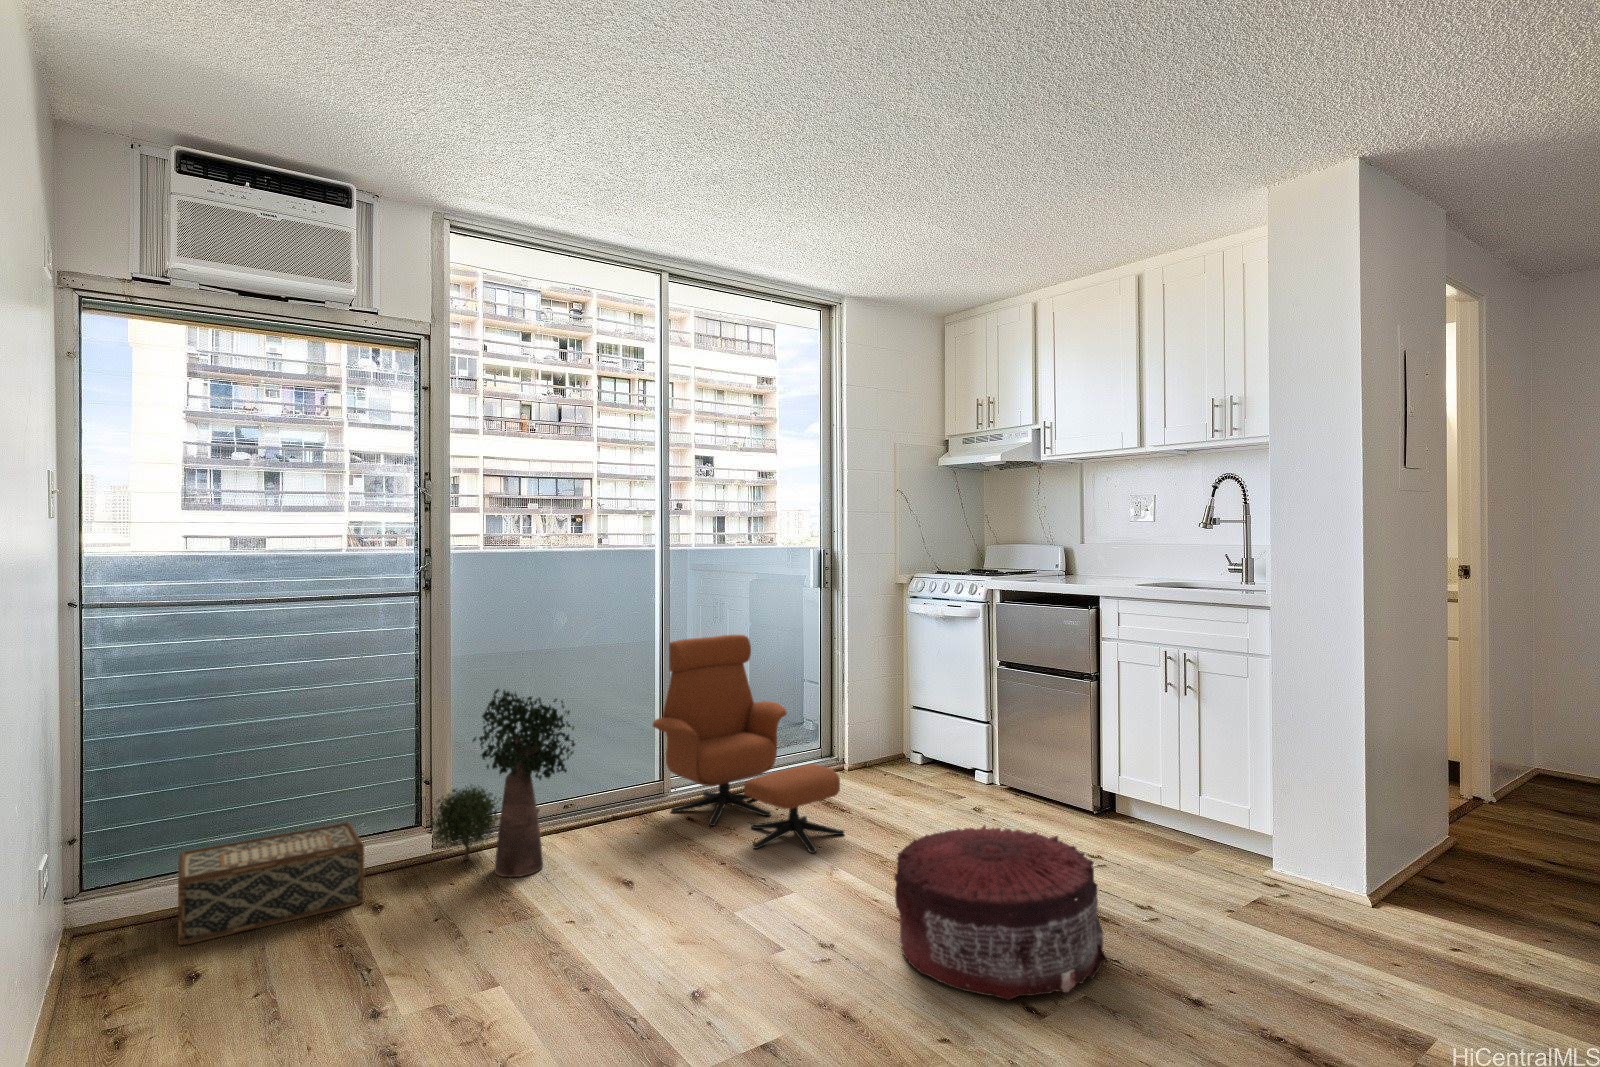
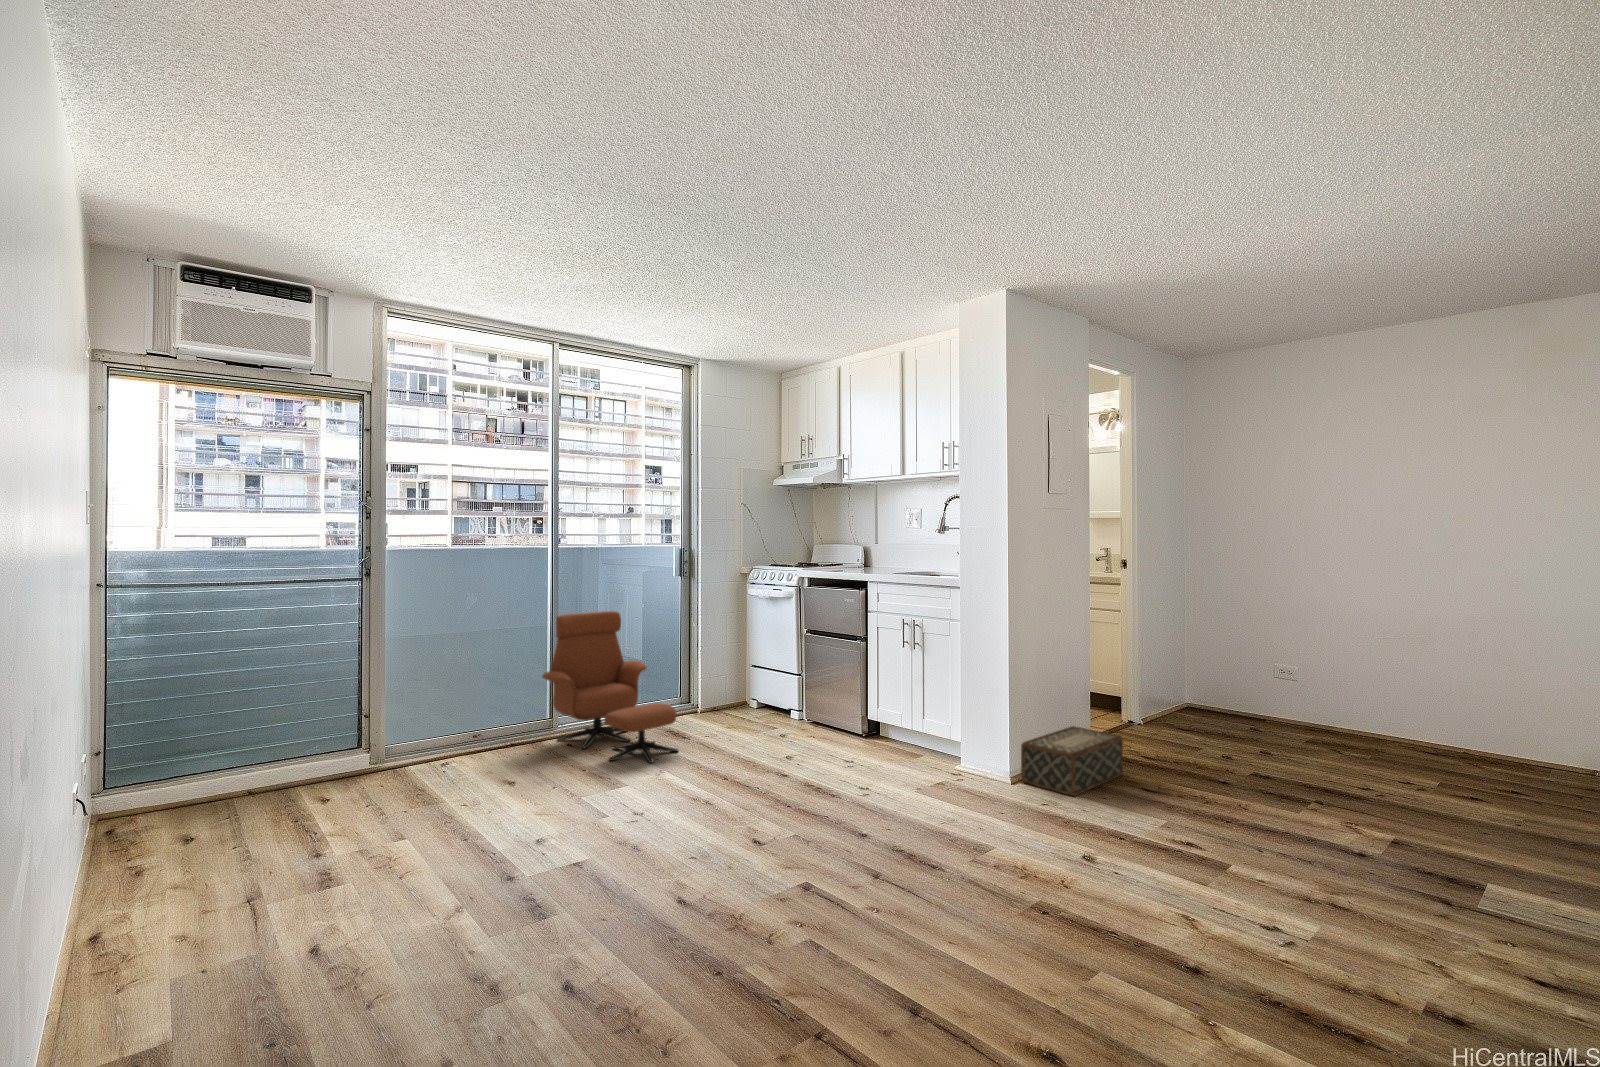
potted plant: present [428,689,575,877] -> none [366,647,477,781]
woven basket: present [178,822,364,945] -> present [1021,726,1123,796]
pouf: present [894,825,1107,1000] -> none [682,733,815,834]

